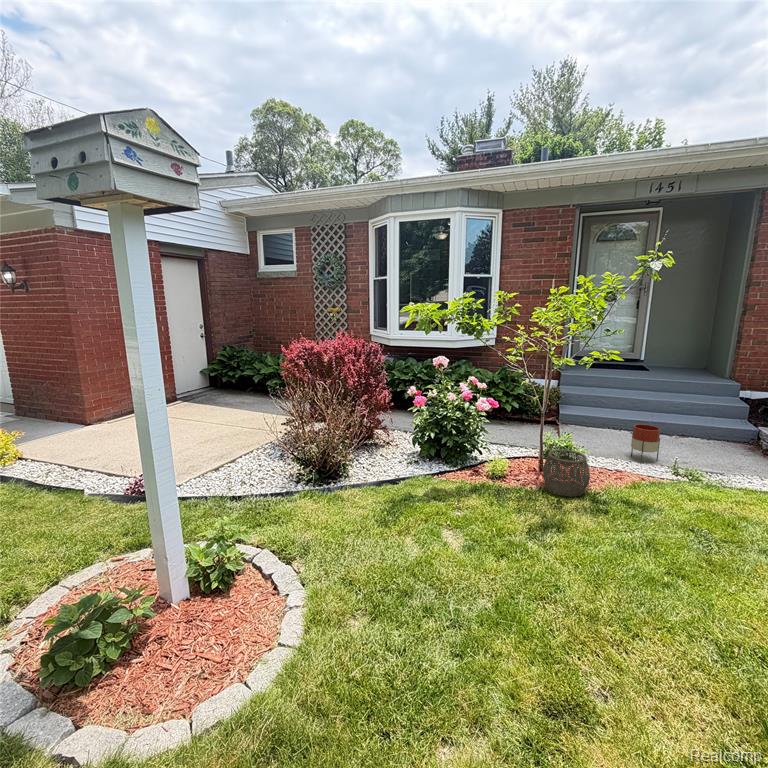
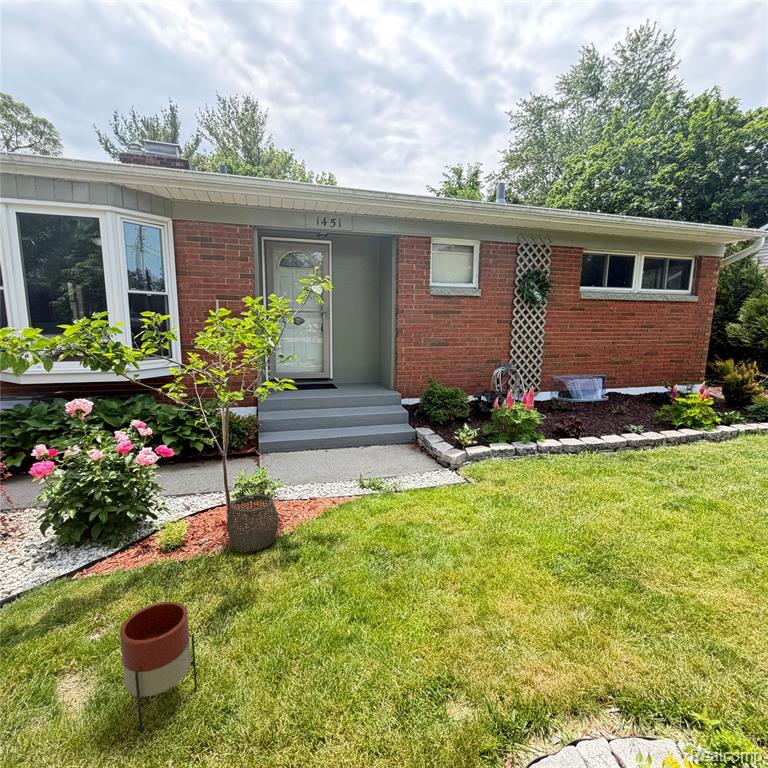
planter: present [631,424,660,464] -> present [120,602,197,732]

